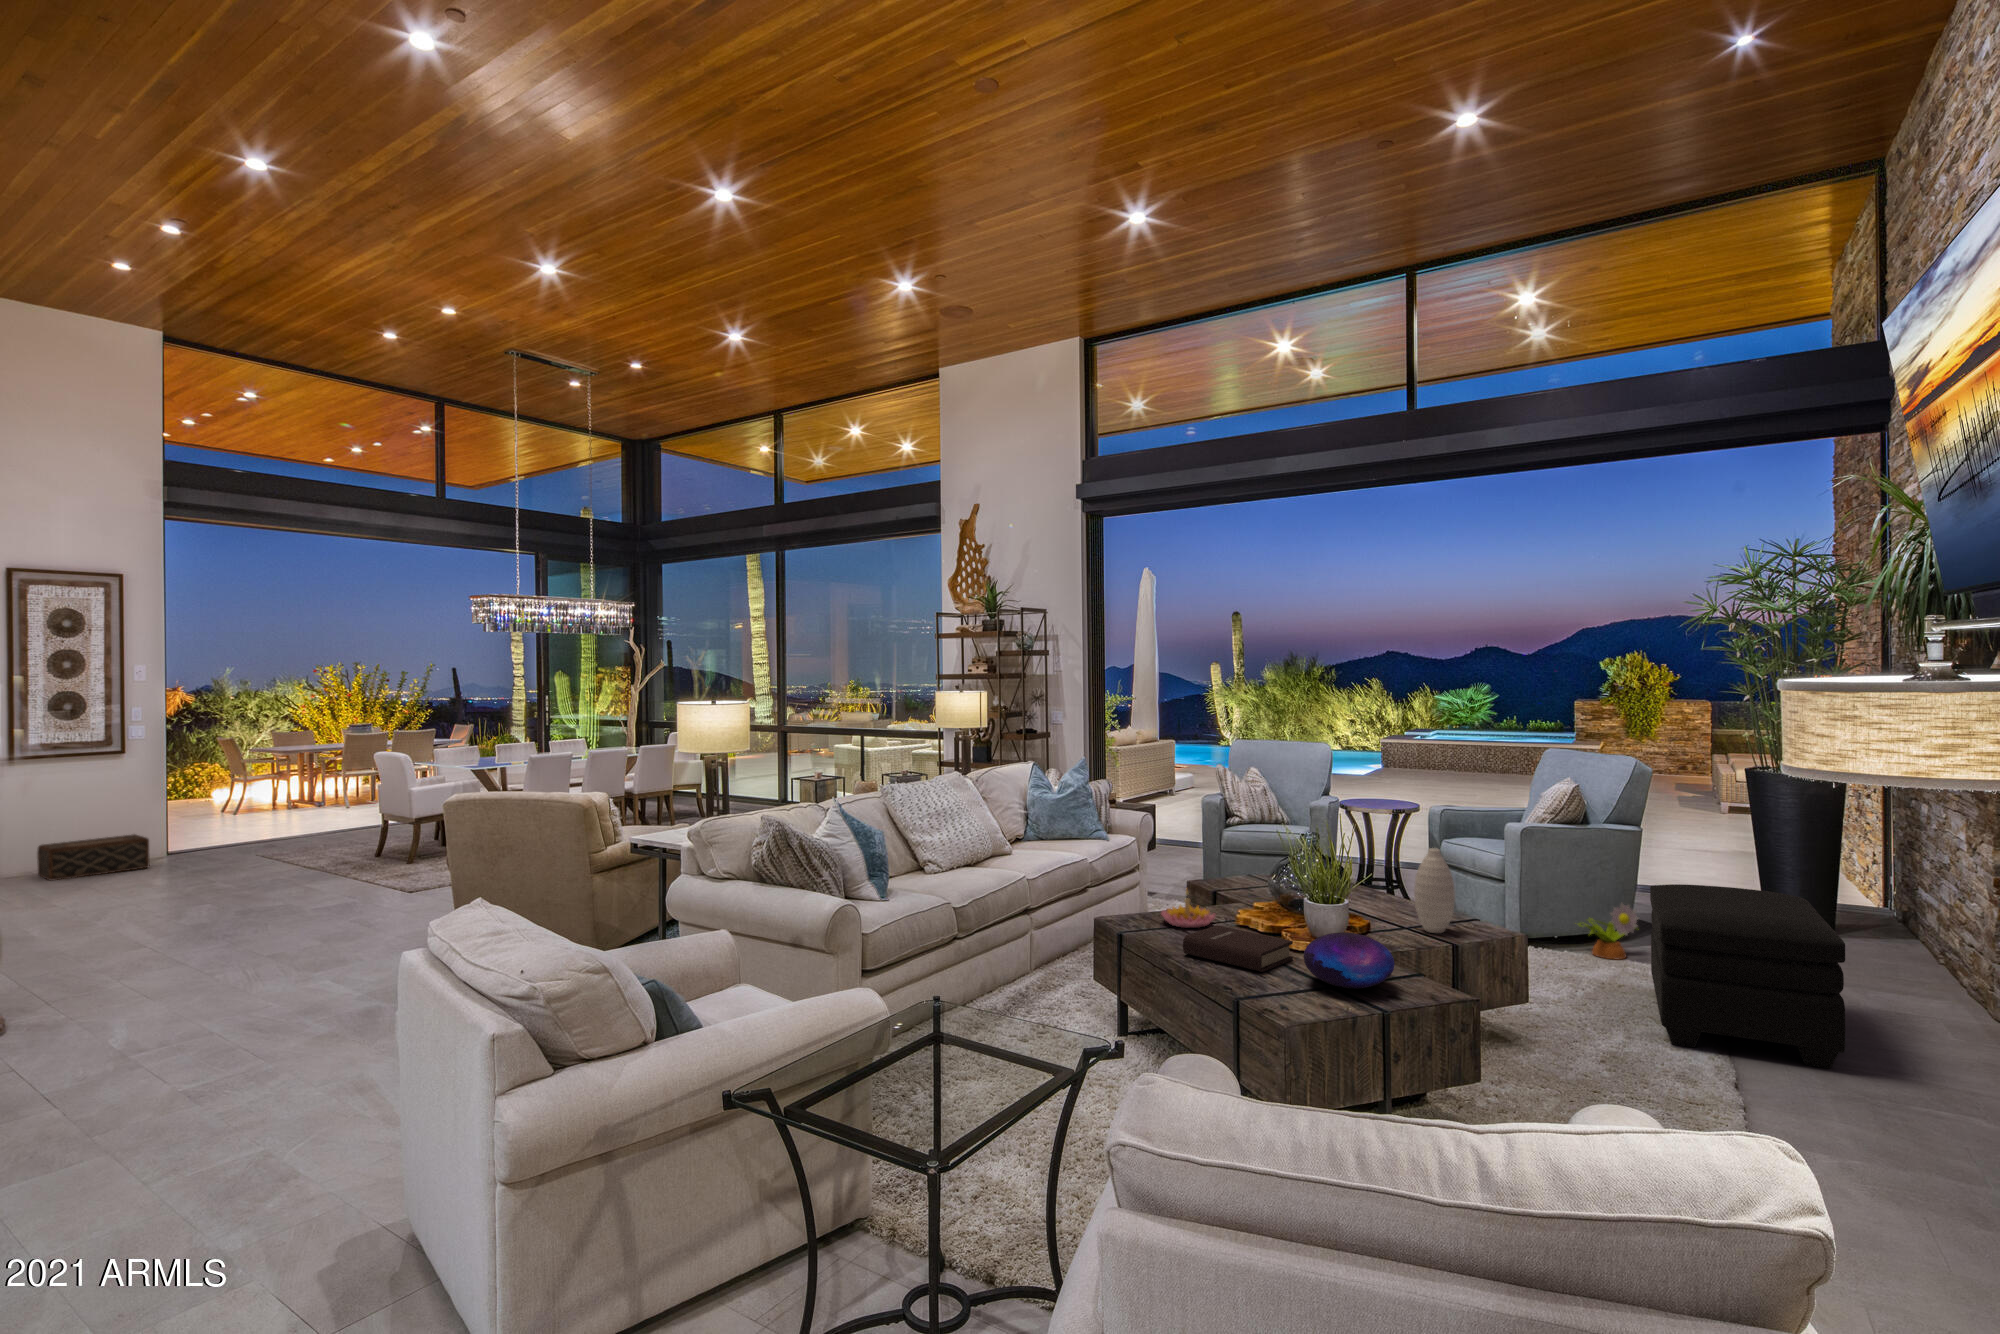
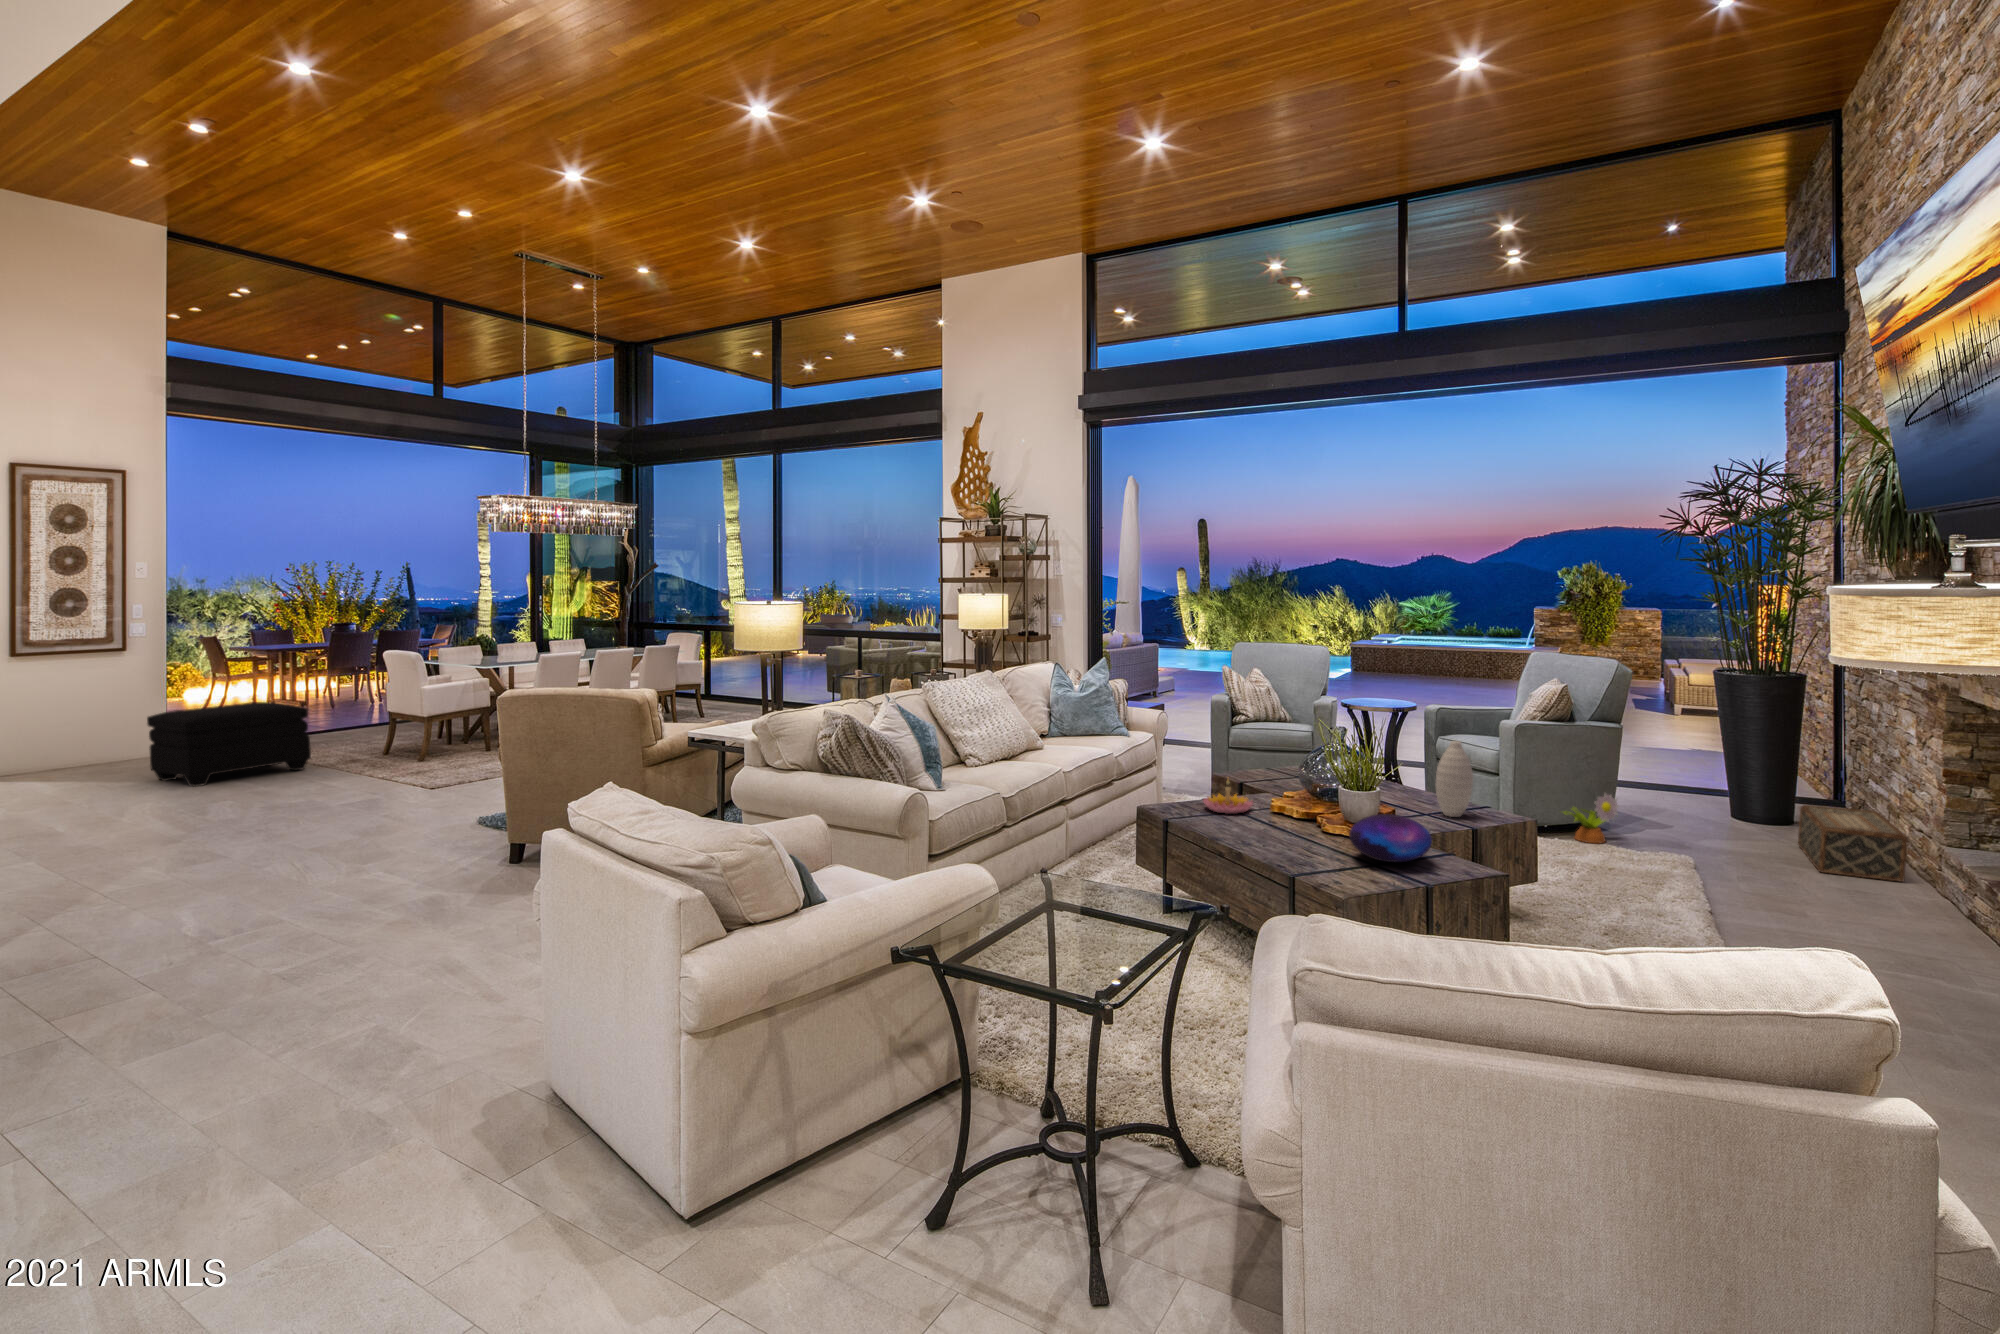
woven basket: present [37,834,149,881] -> present [1798,805,1908,882]
ottoman: present [1650,884,1845,1068] -> present [147,702,311,786]
book: present [1183,925,1293,972] -> none [1233,810,1334,850]

